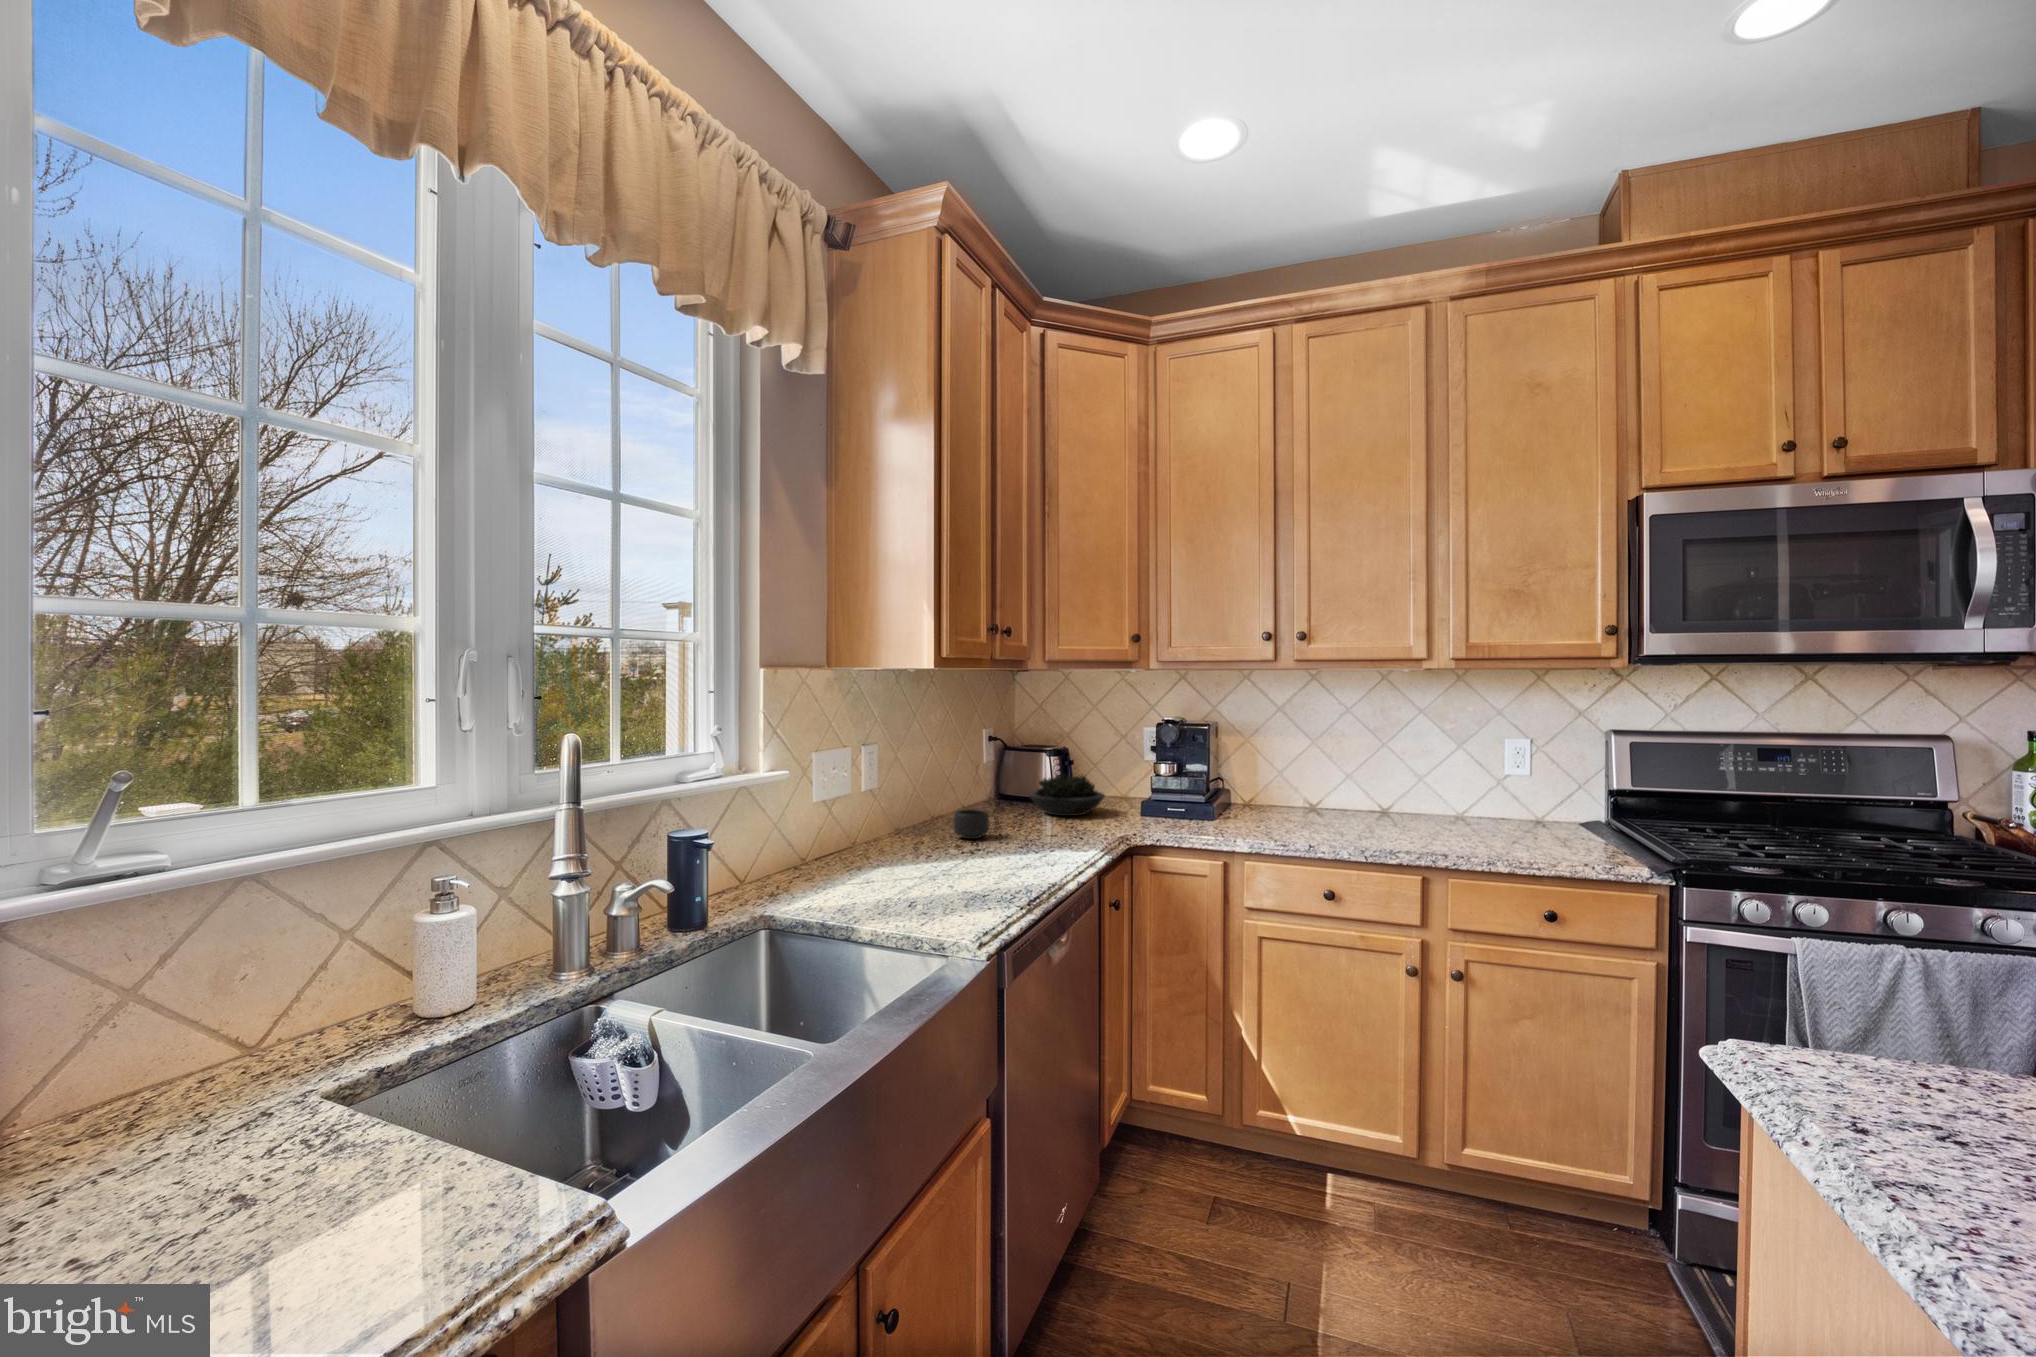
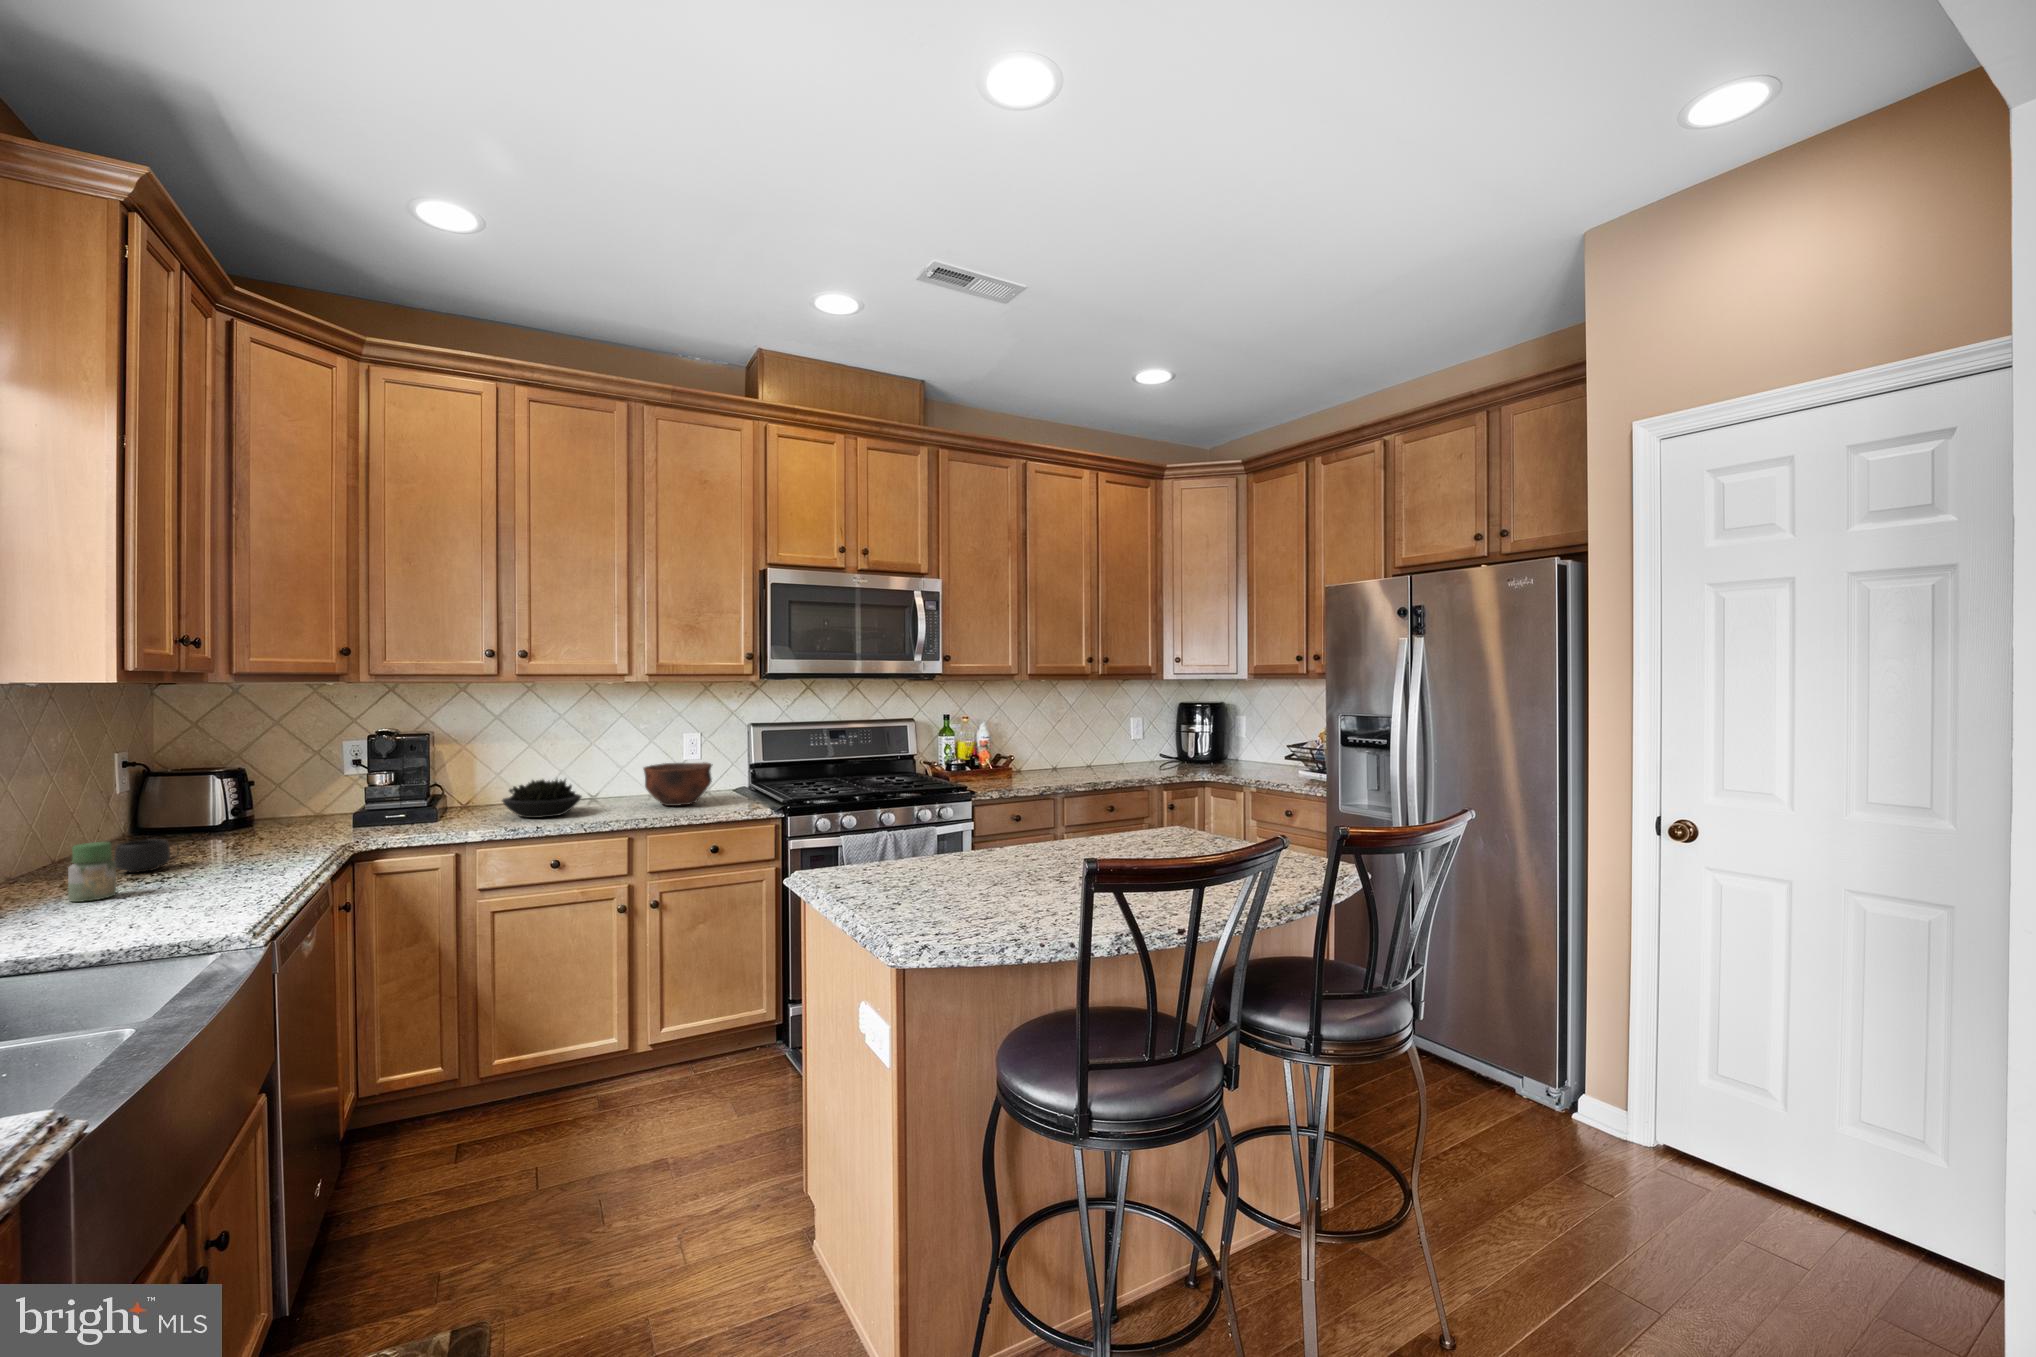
succulent plant: present [1029,774,1105,816] -> present [502,779,582,818]
bowl: none [1446,779,1548,840] -> present [643,762,712,806]
jar: none [904,810,934,864] -> present [68,842,116,902]

